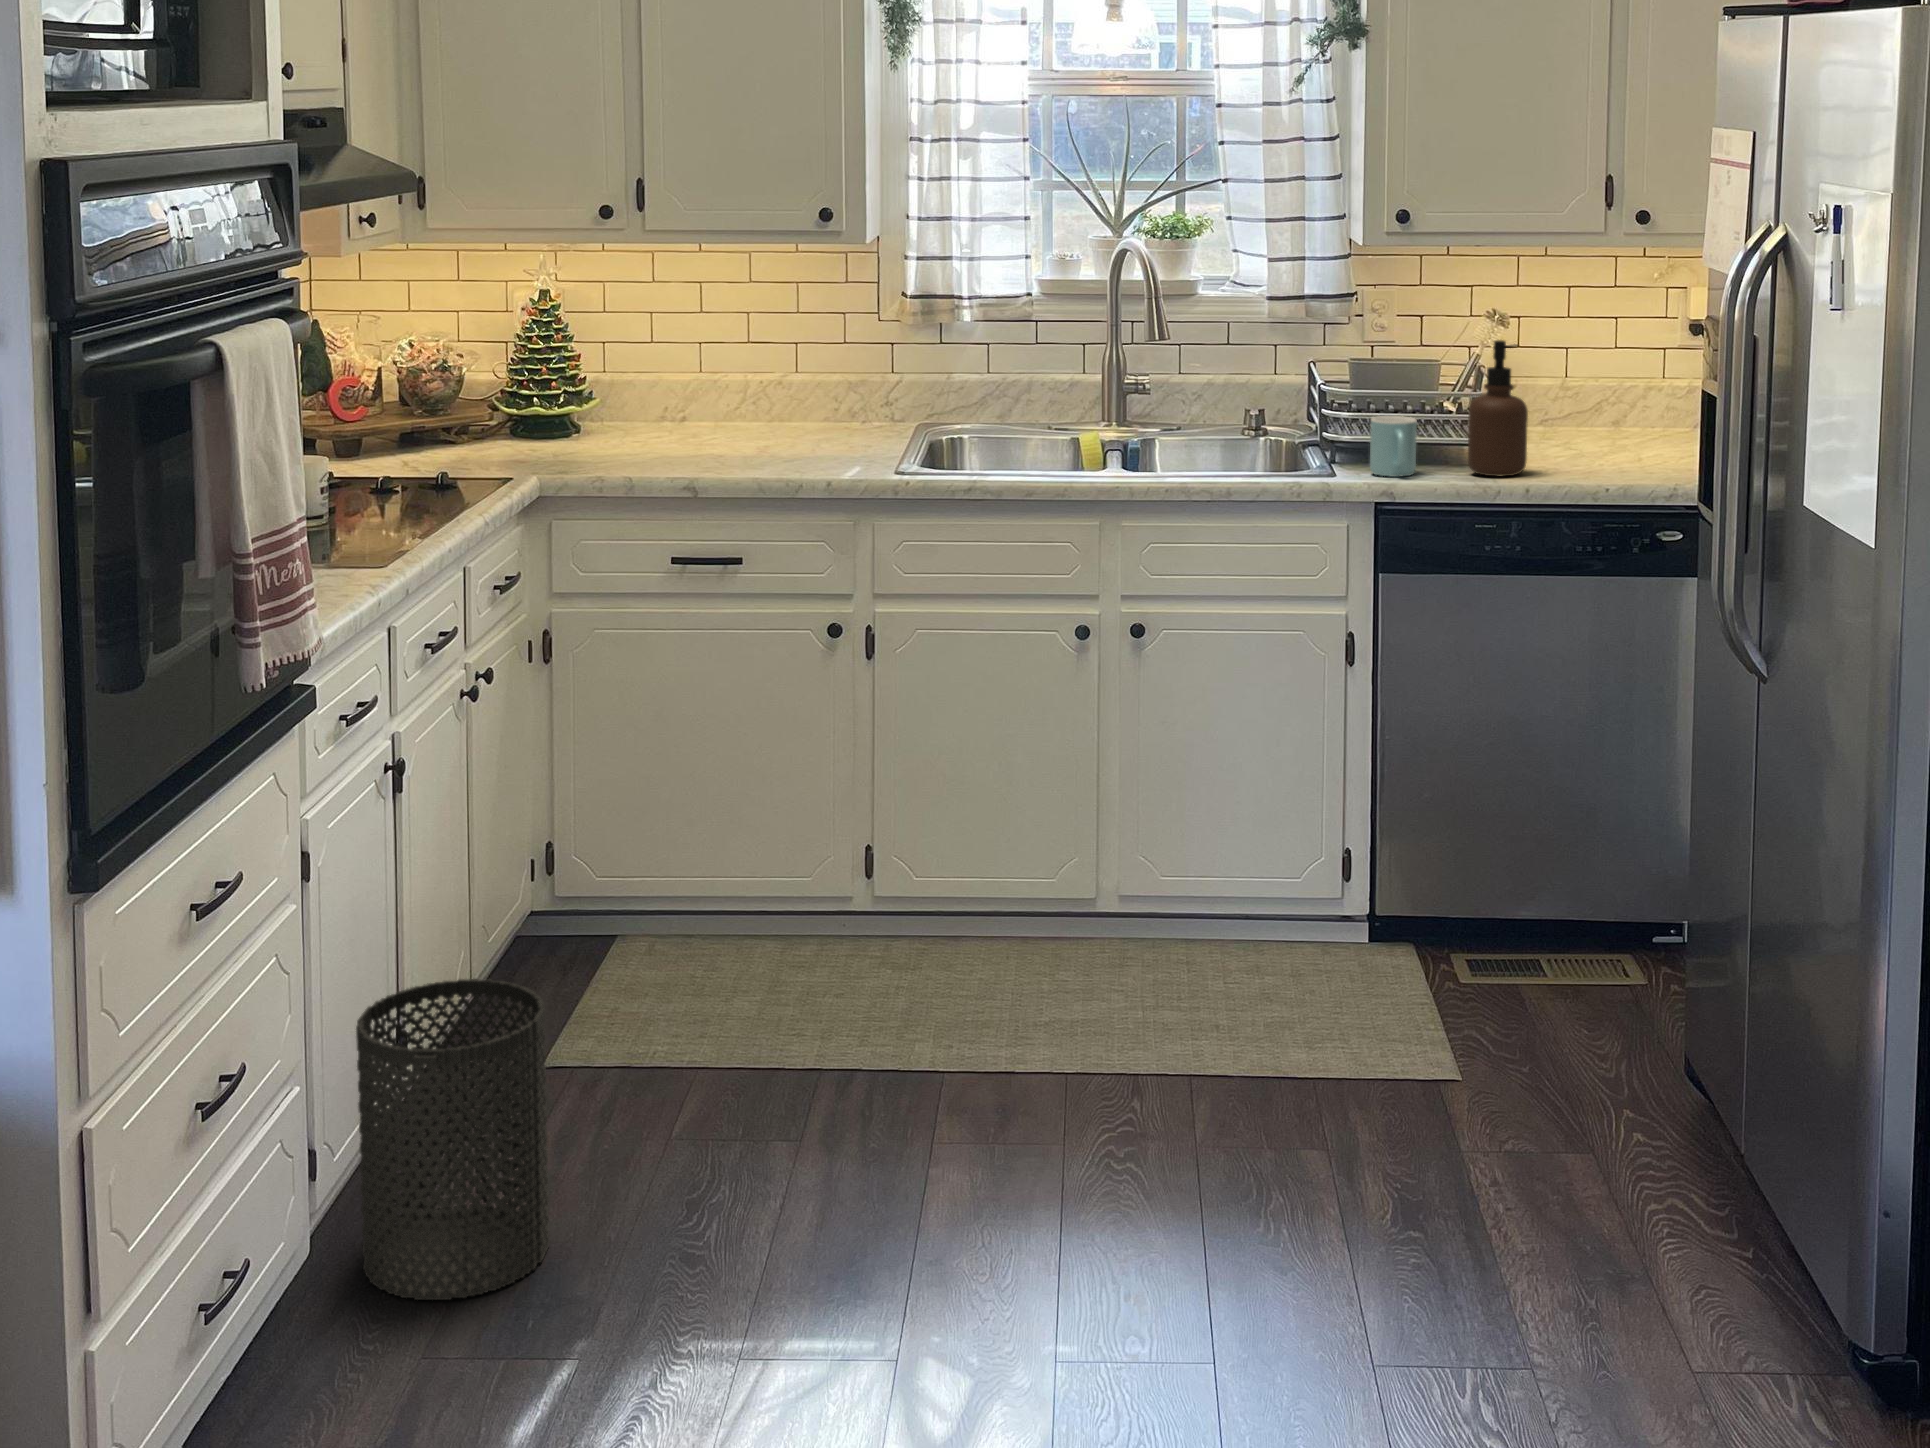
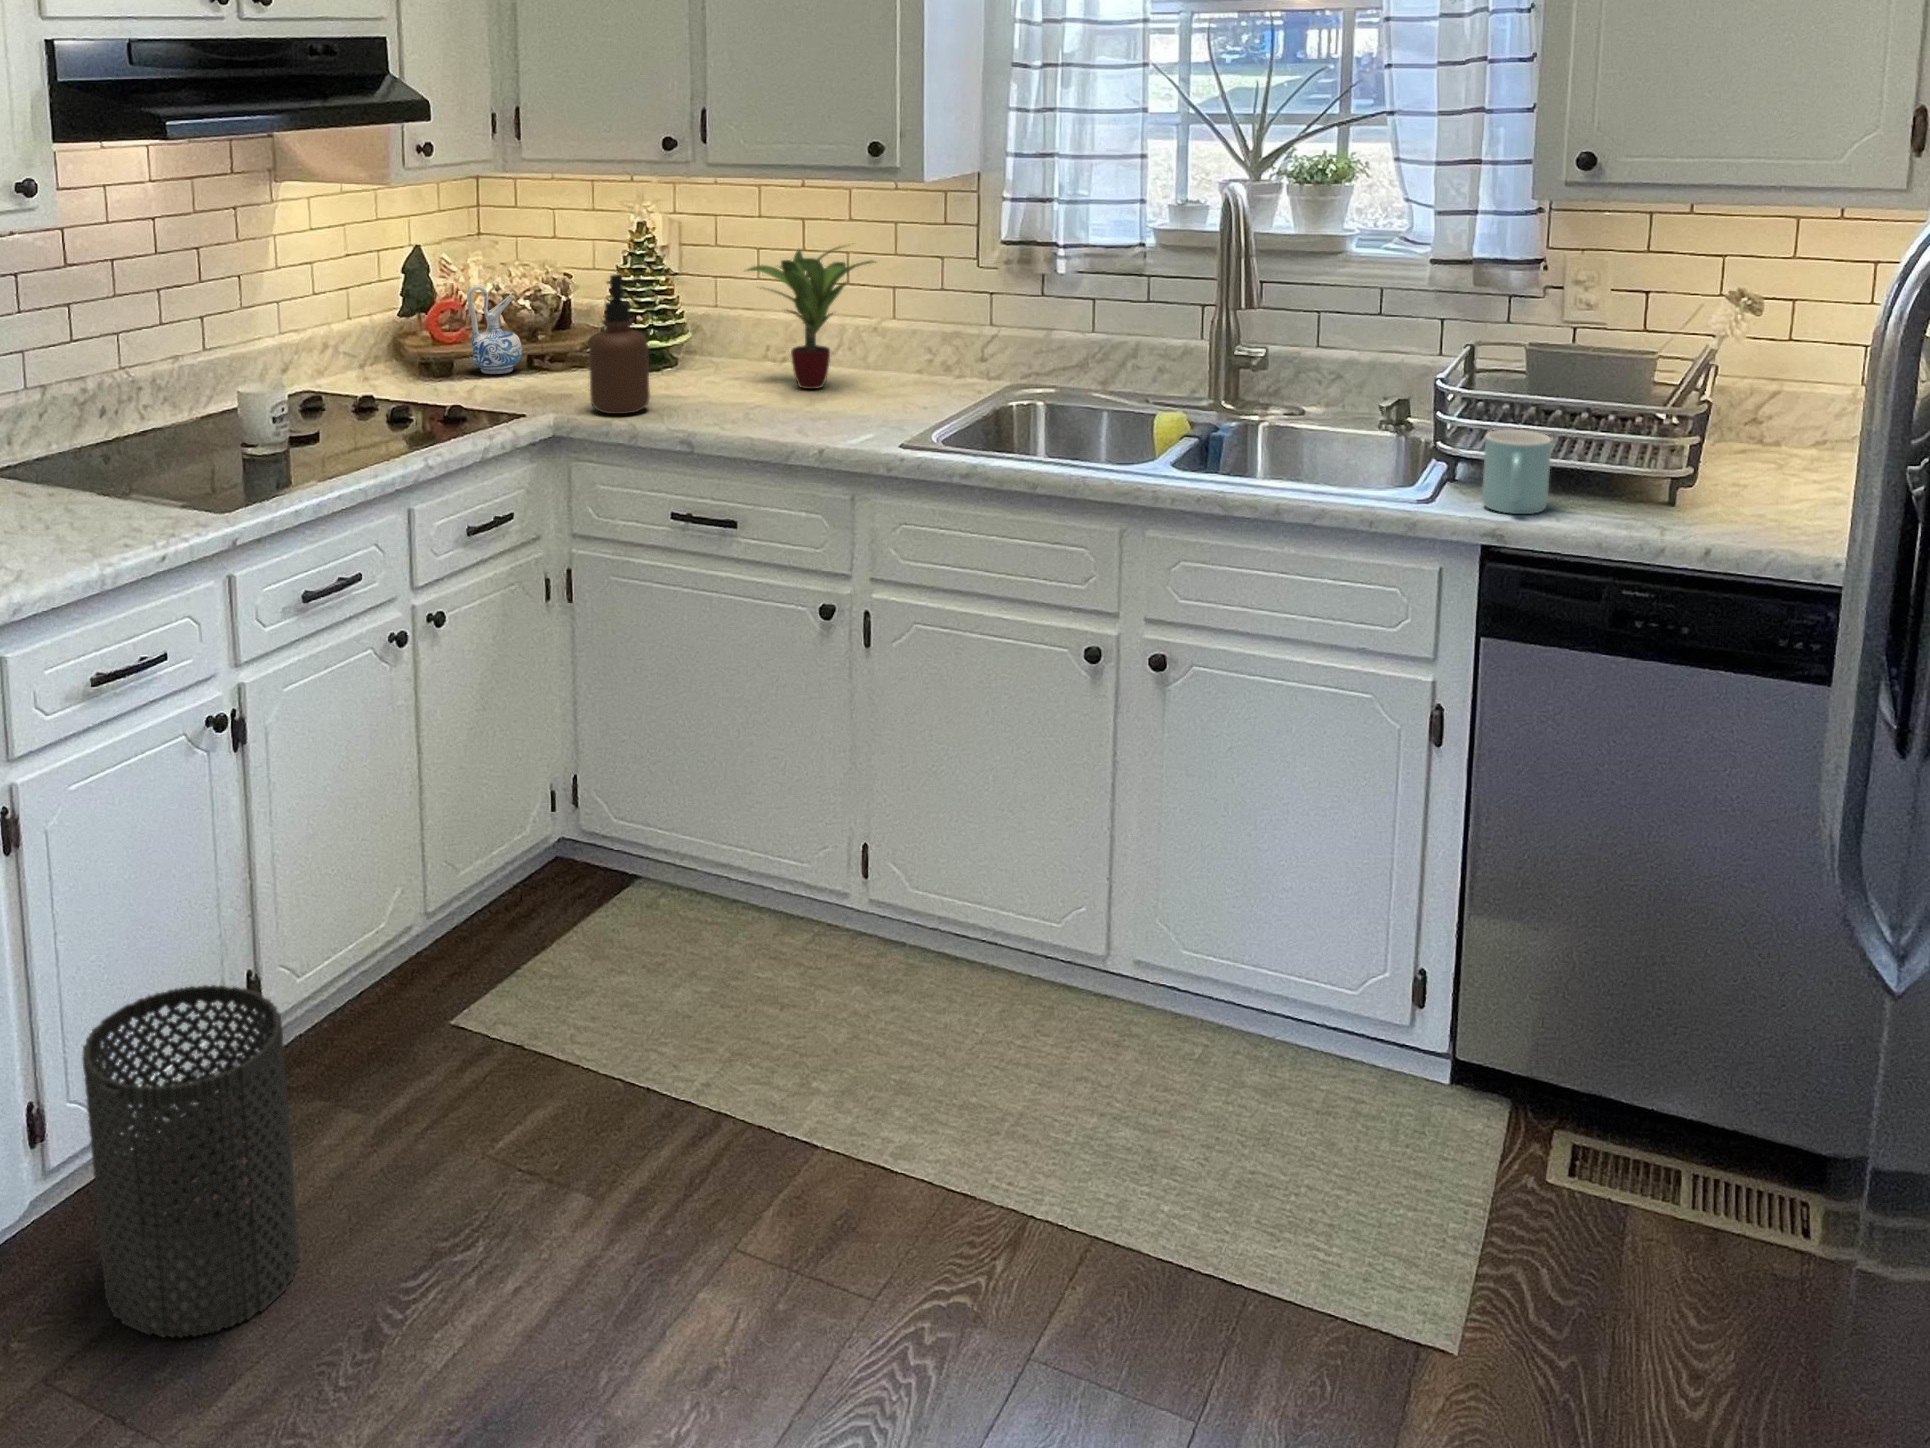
potted plant: none [670,302,815,440] -> present [748,247,876,389]
soap dispenser: present [1468,340,1528,476] -> present [589,274,650,414]
ceramic pitcher: none [379,354,435,445] -> present [467,285,522,374]

